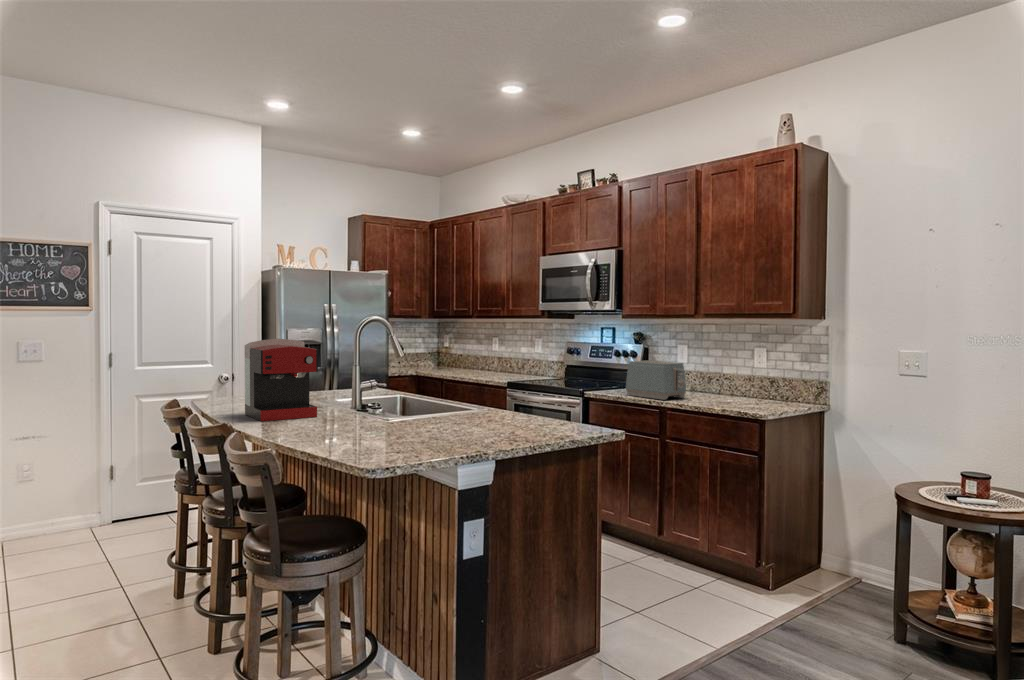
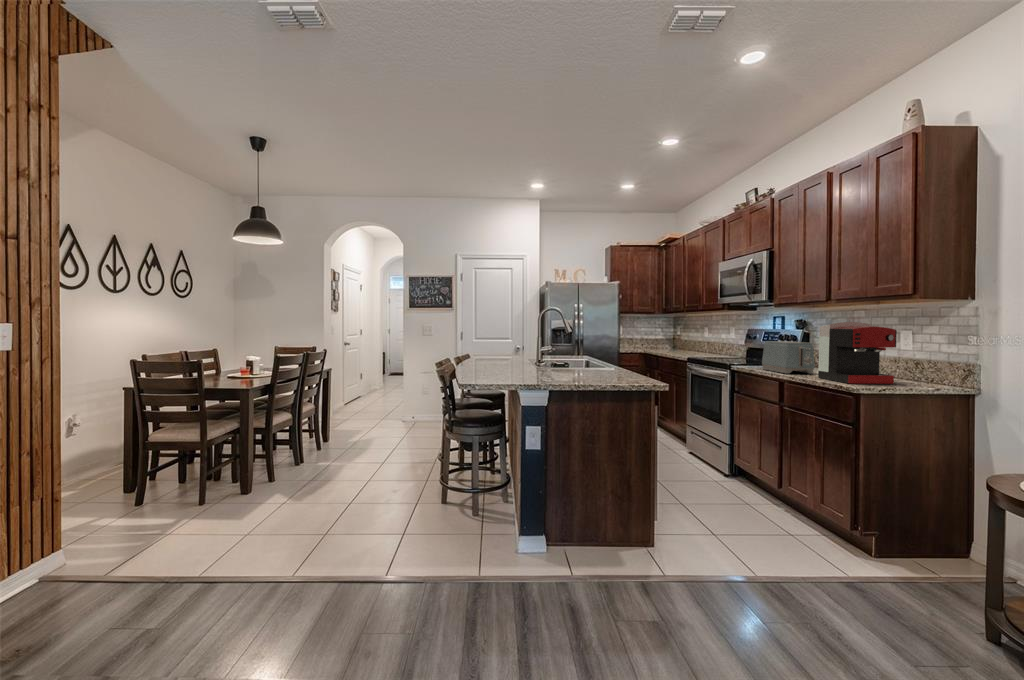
coffee maker: present [244,339,318,421] -> present [818,322,897,384]

